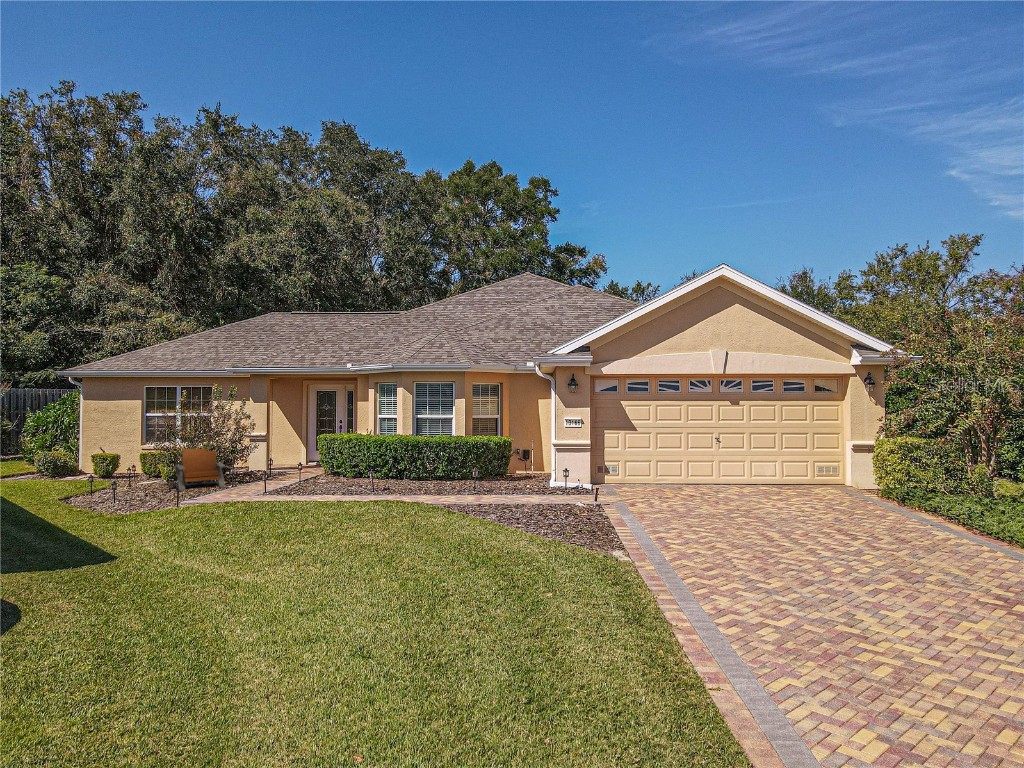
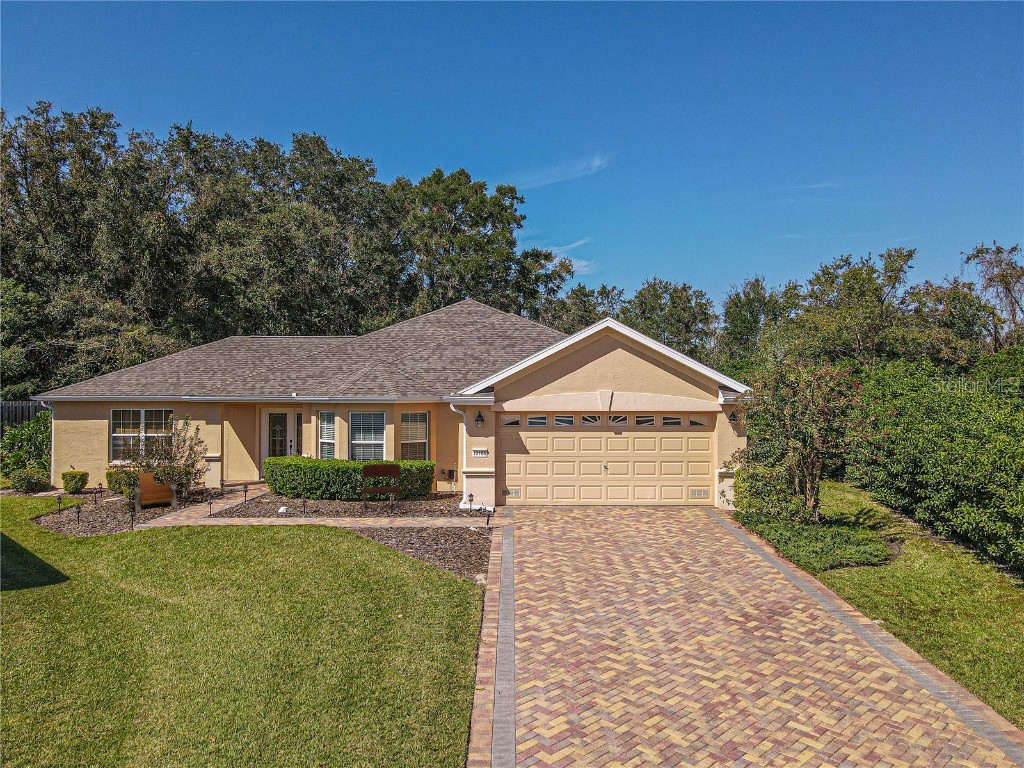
bench: none [438,437,482,487] -> present [362,464,400,509]

